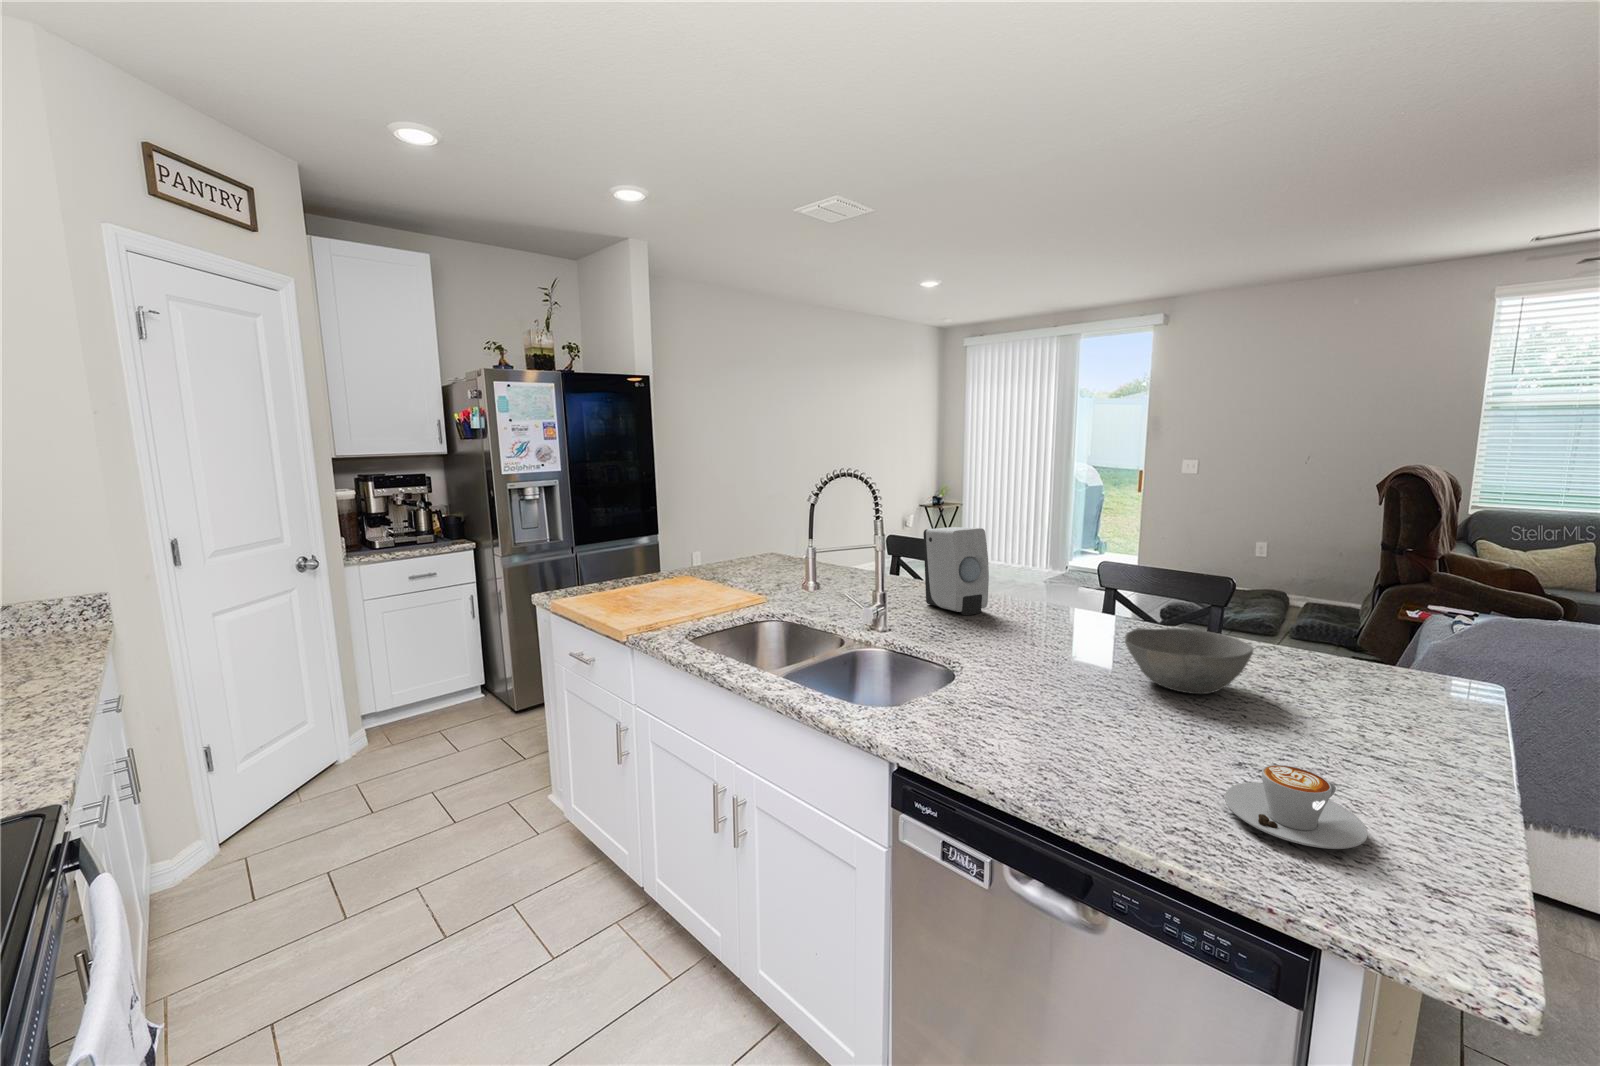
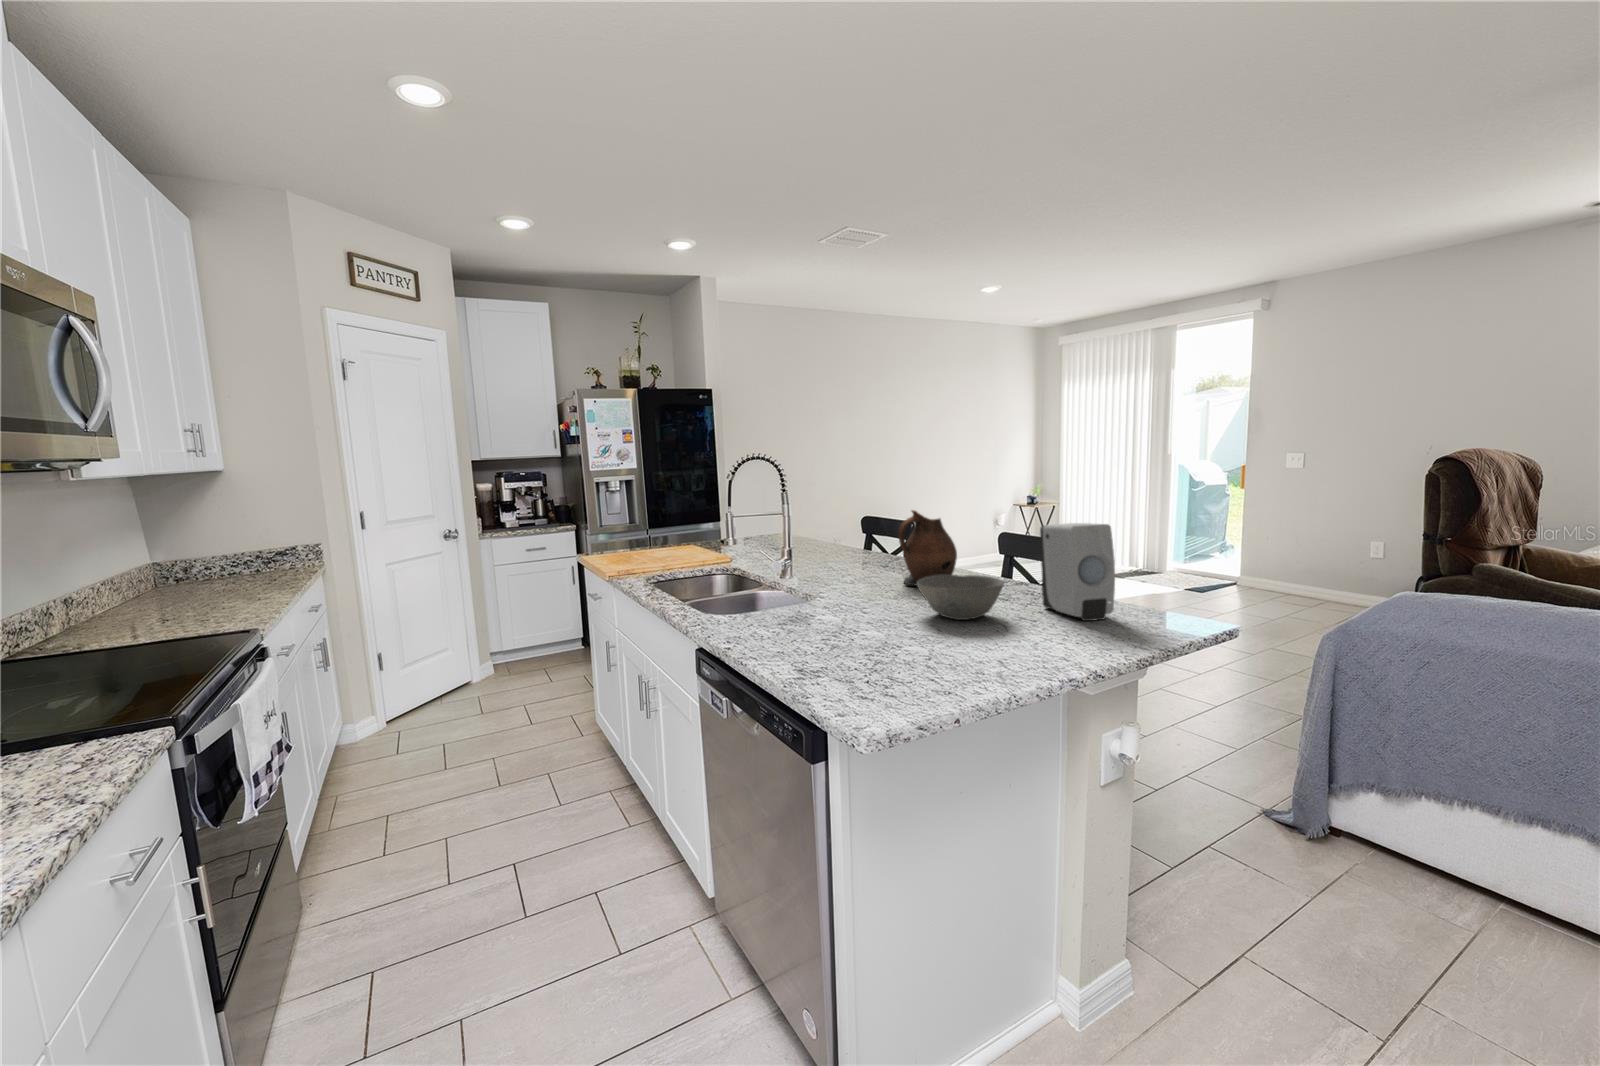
soap dispenser: present [923,527,989,615] -> present [1040,523,1115,621]
ceramic pitcher: none [1014,537,1101,638] -> present [898,510,957,586]
coffee cup: present [1225,765,1368,849] -> none [853,639,927,681]

